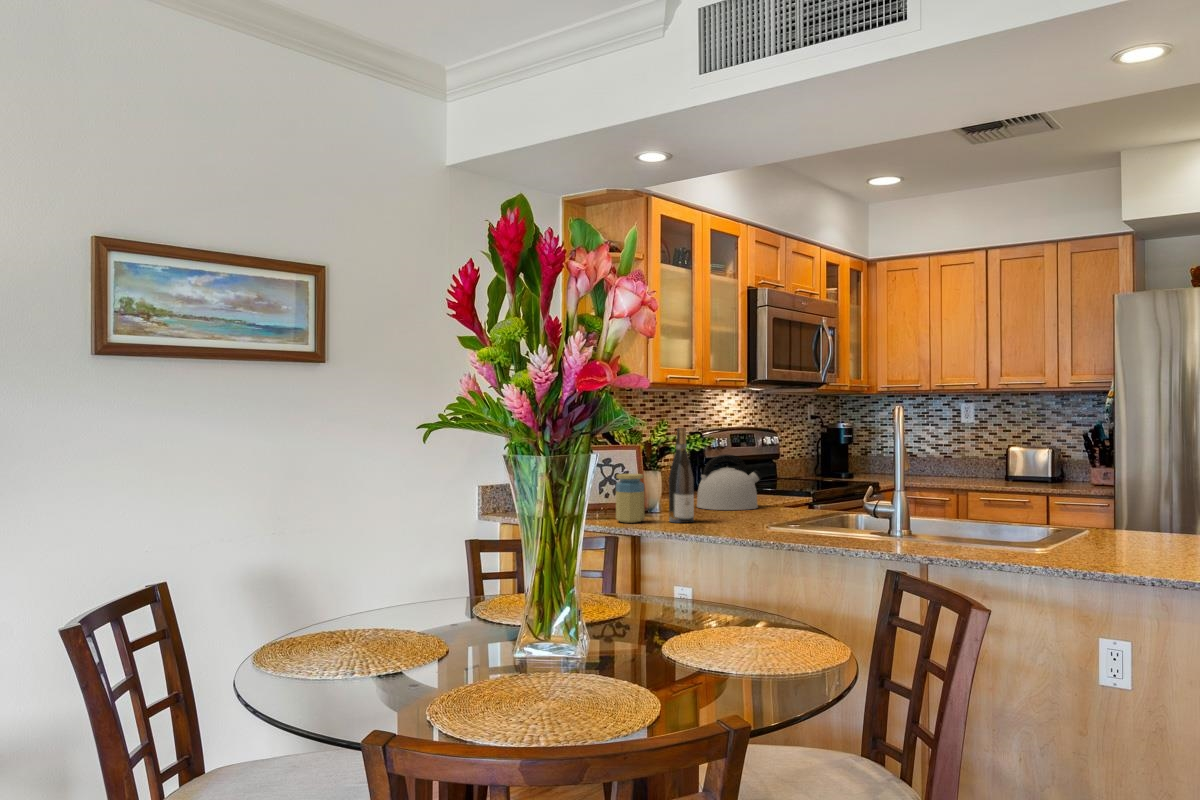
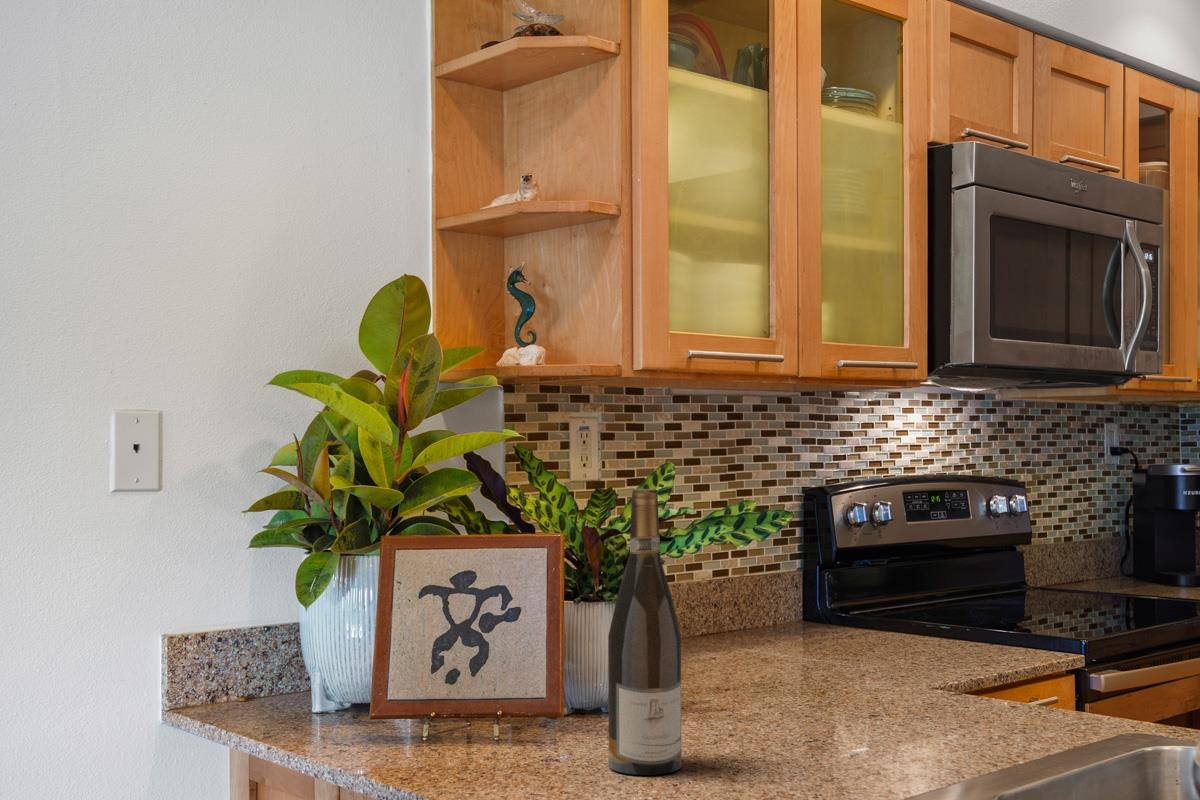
kettle: present [697,455,762,510] -> none [753,555,932,711]
jar: present [616,474,644,523] -> none [458,619,537,768]

